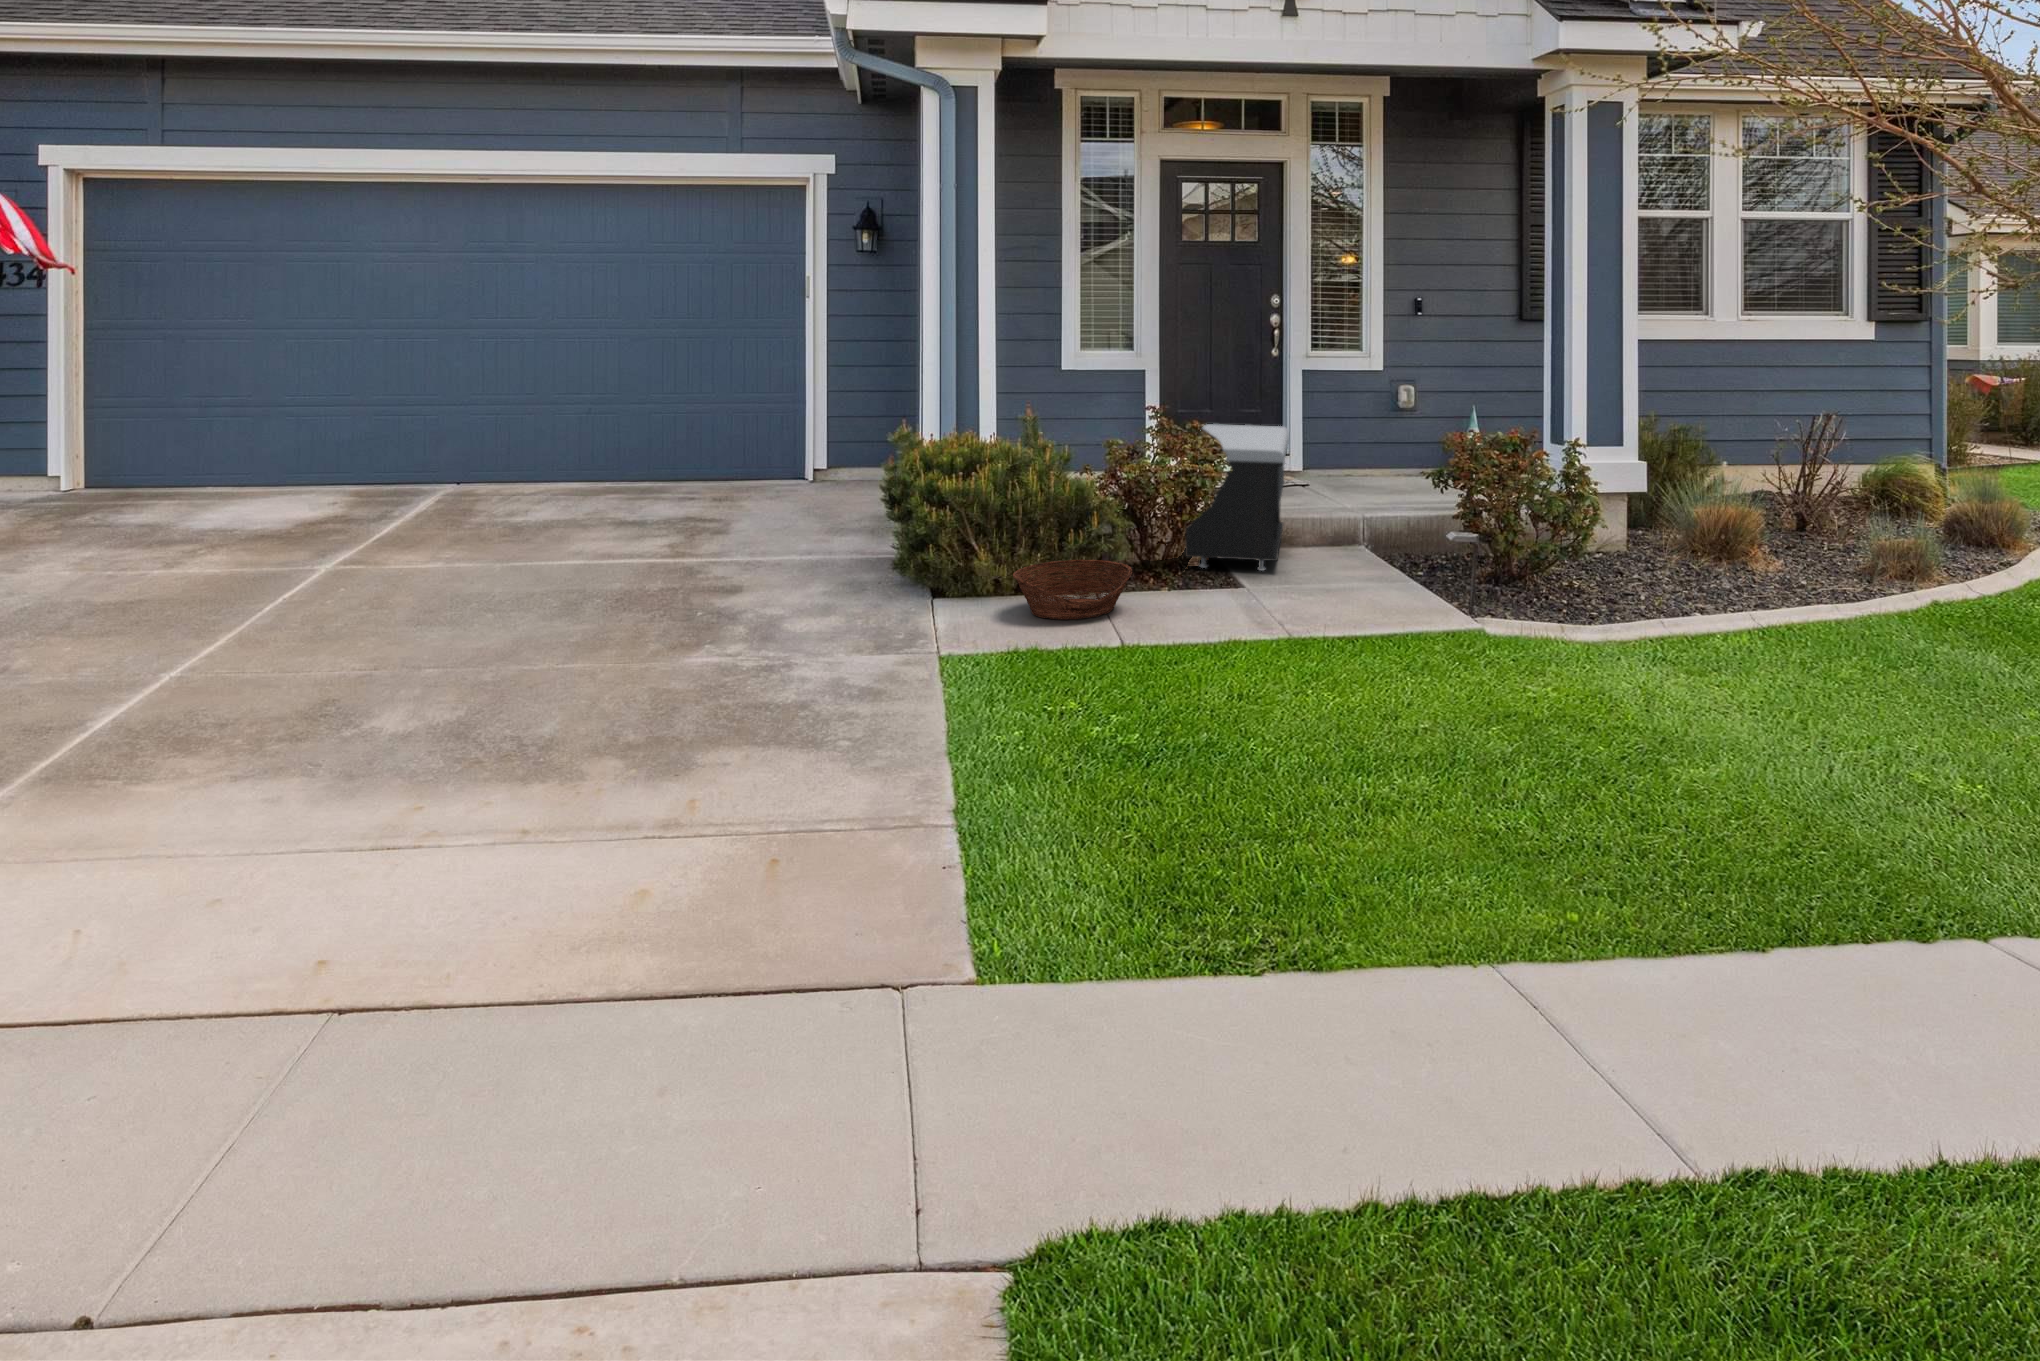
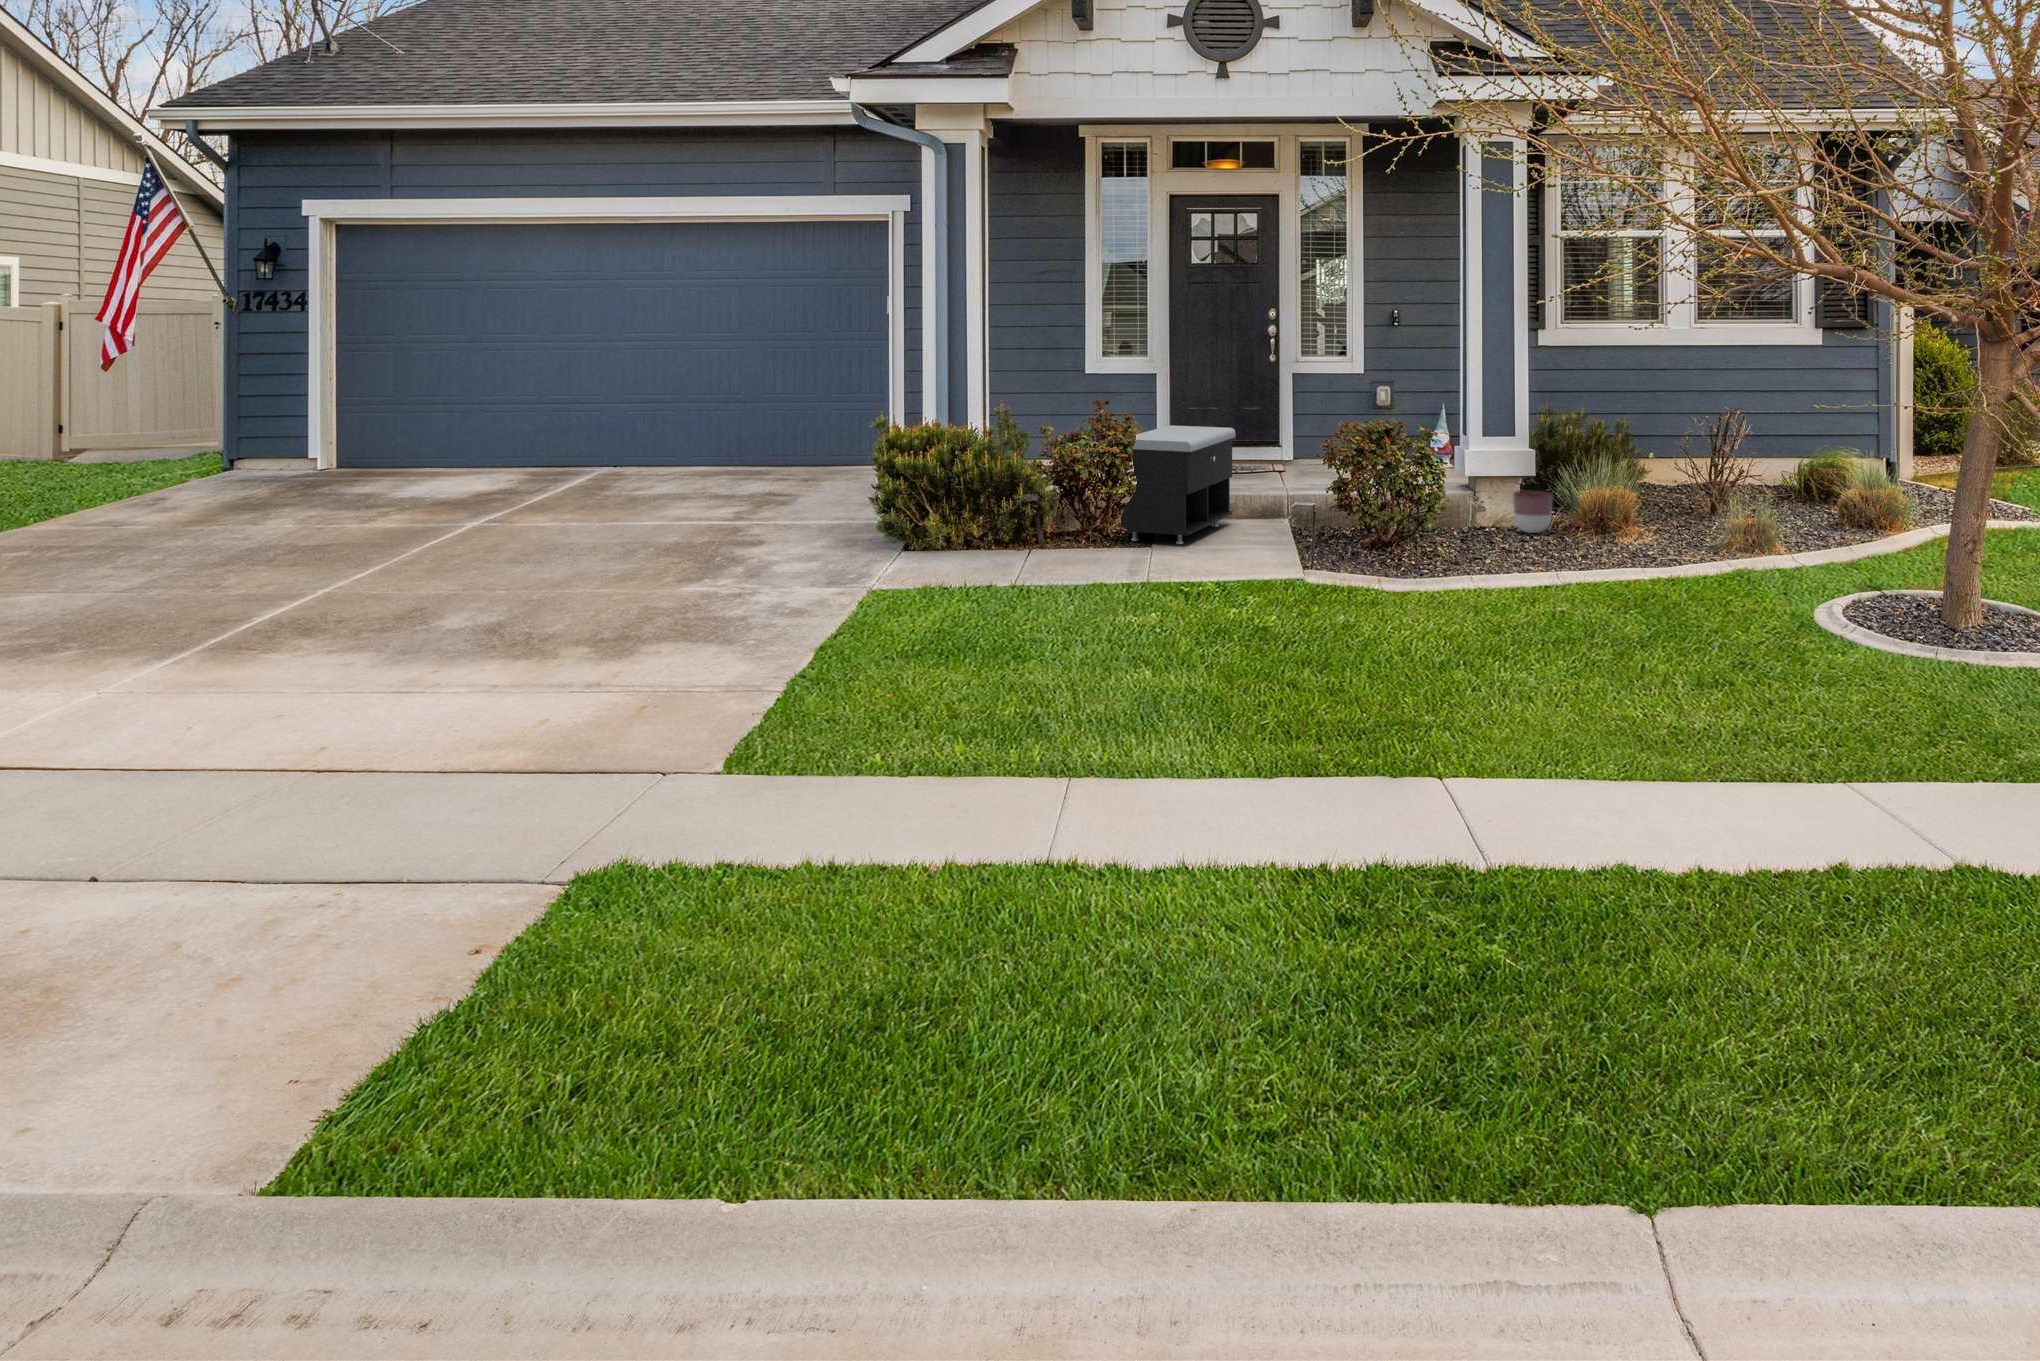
planter: none [1598,490,1644,538] -> present [1513,491,1552,533]
basket: present [1013,559,1132,620] -> none [941,524,1041,567]

